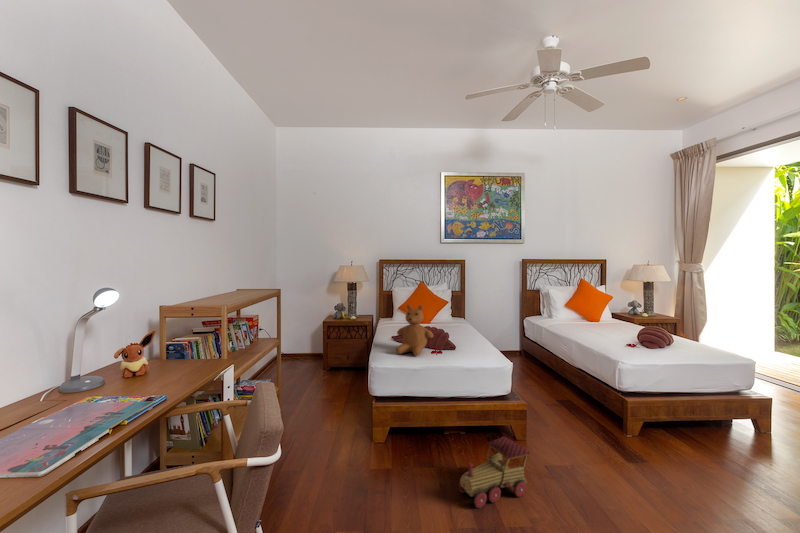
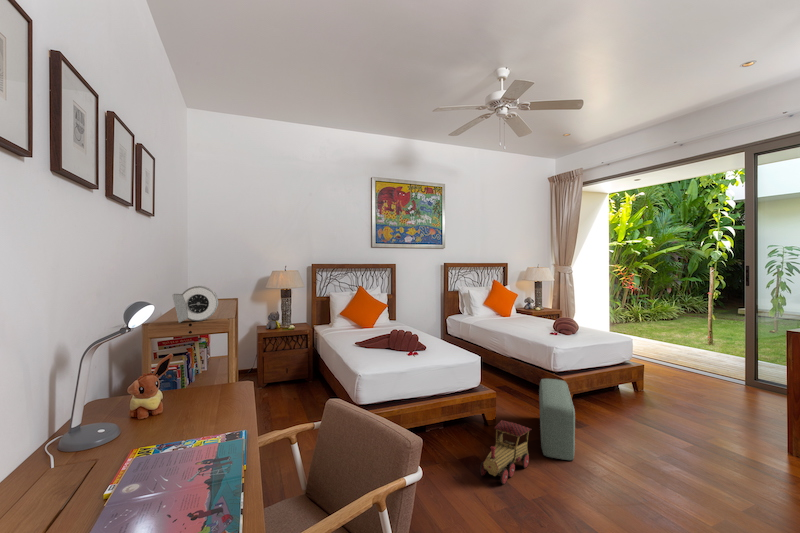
alarm clock: none [186,275,225,304] -> present [172,286,218,323]
teddy bear: present [396,305,433,356] -> none [374,310,412,359]
pouf: none [553,398,618,503] -> present [539,379,575,460]

